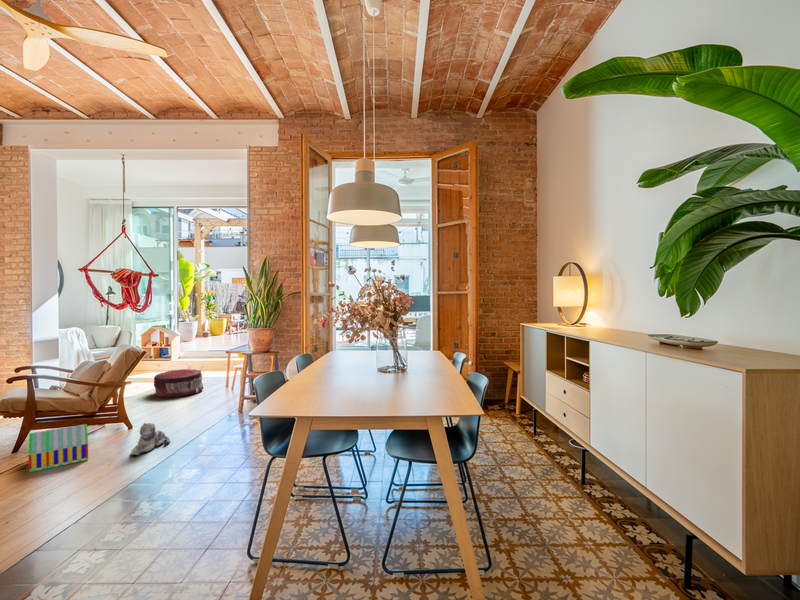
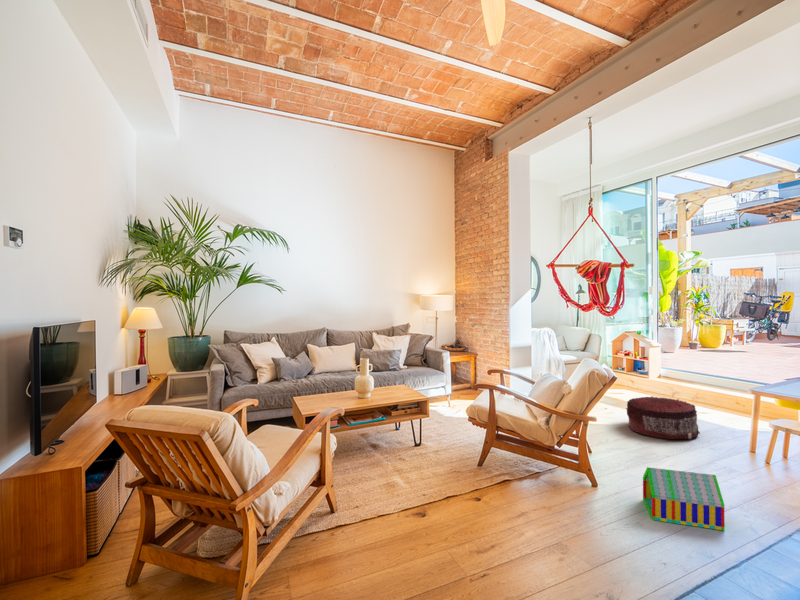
plush toy: present [131,423,170,455] -> none [593,493,653,545]
toy house: present [29,424,88,472] -> present [643,467,725,531]

